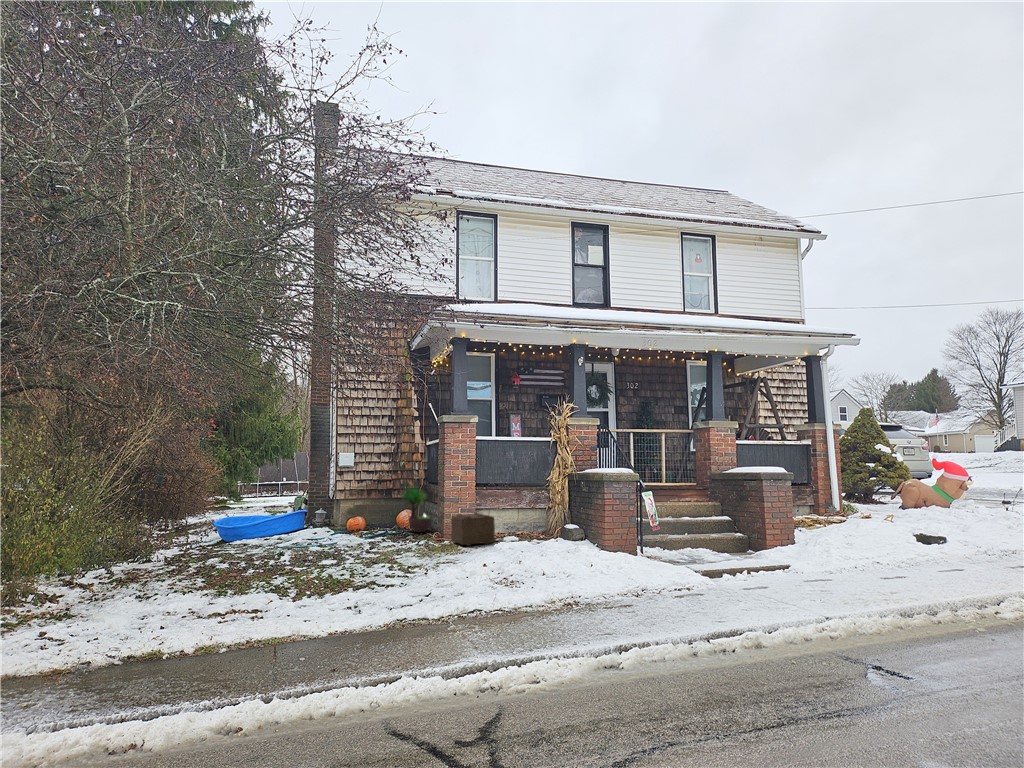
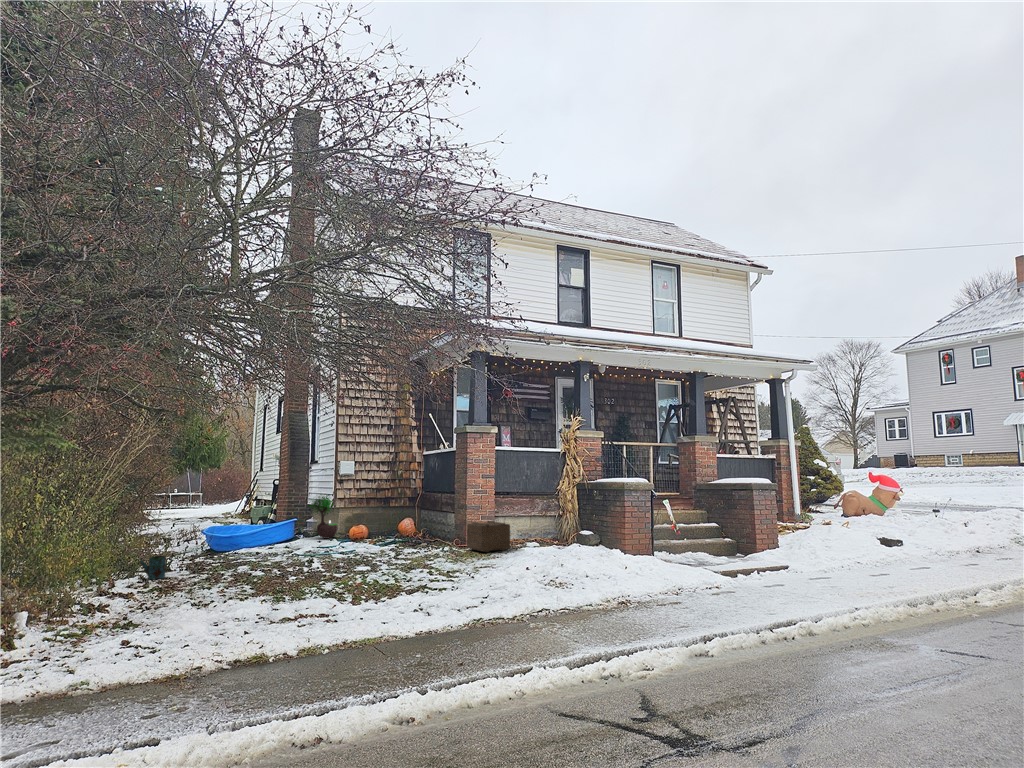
potted tree: present [403,488,431,532] -> present [310,495,338,539]
watering can: none [118,544,153,569] -> present [140,556,172,579]

